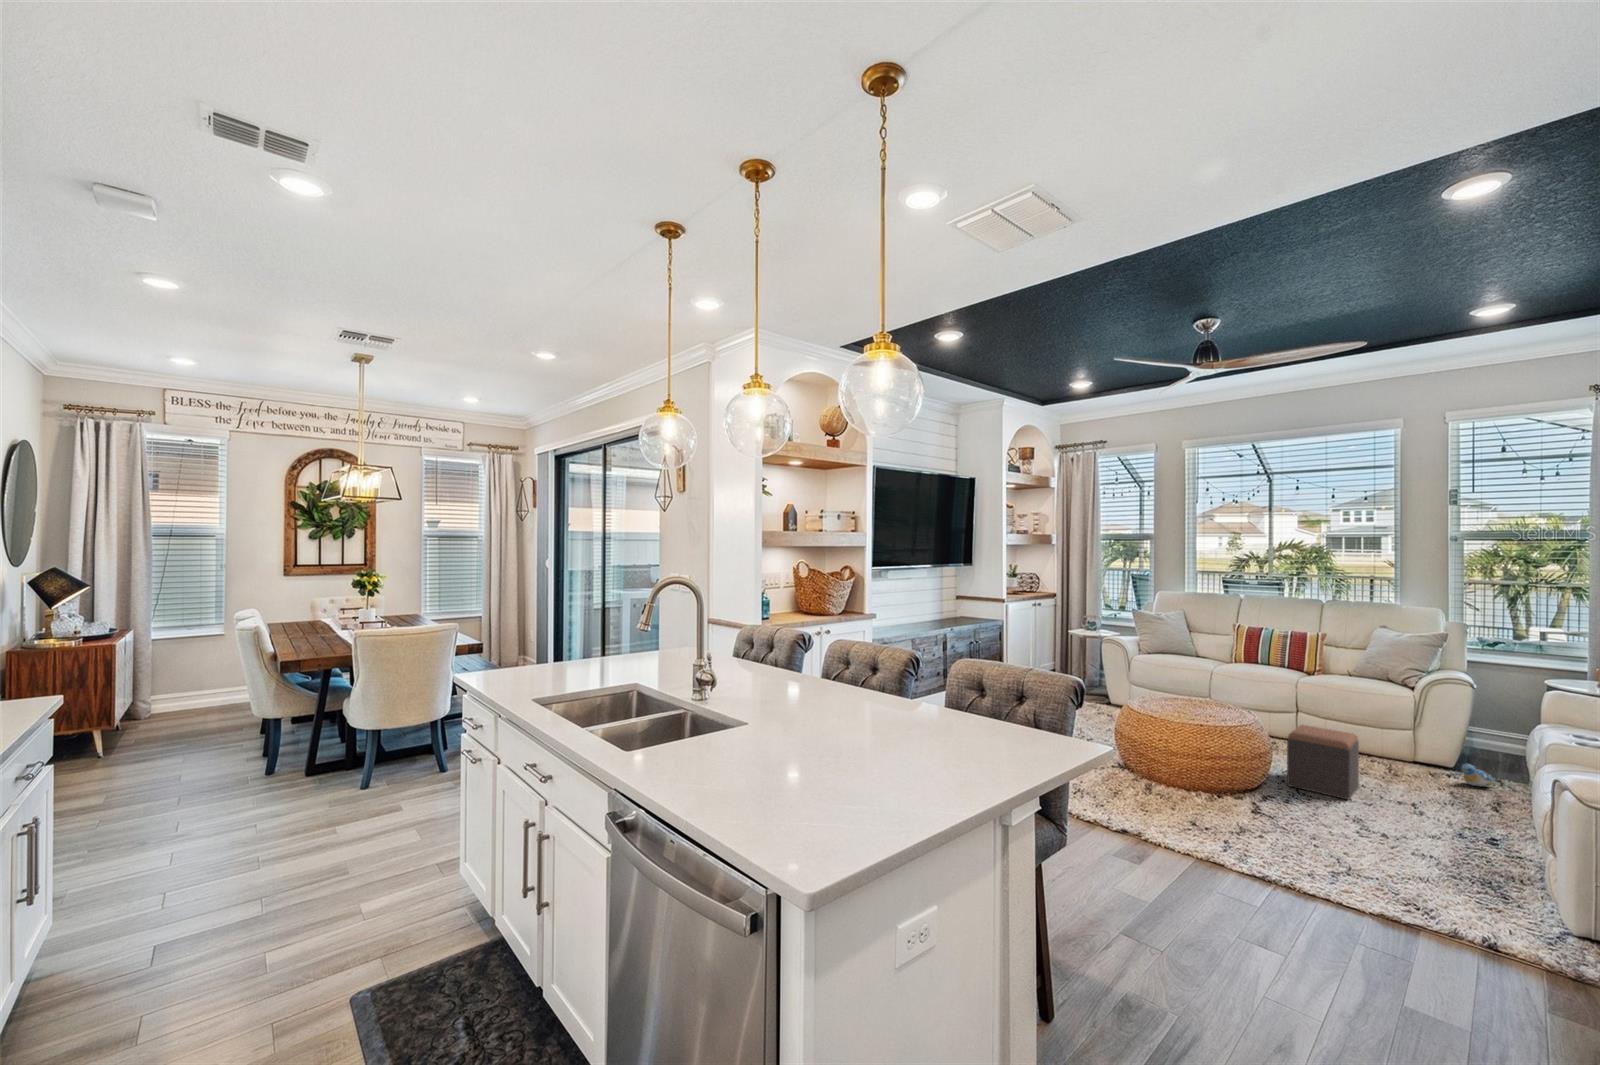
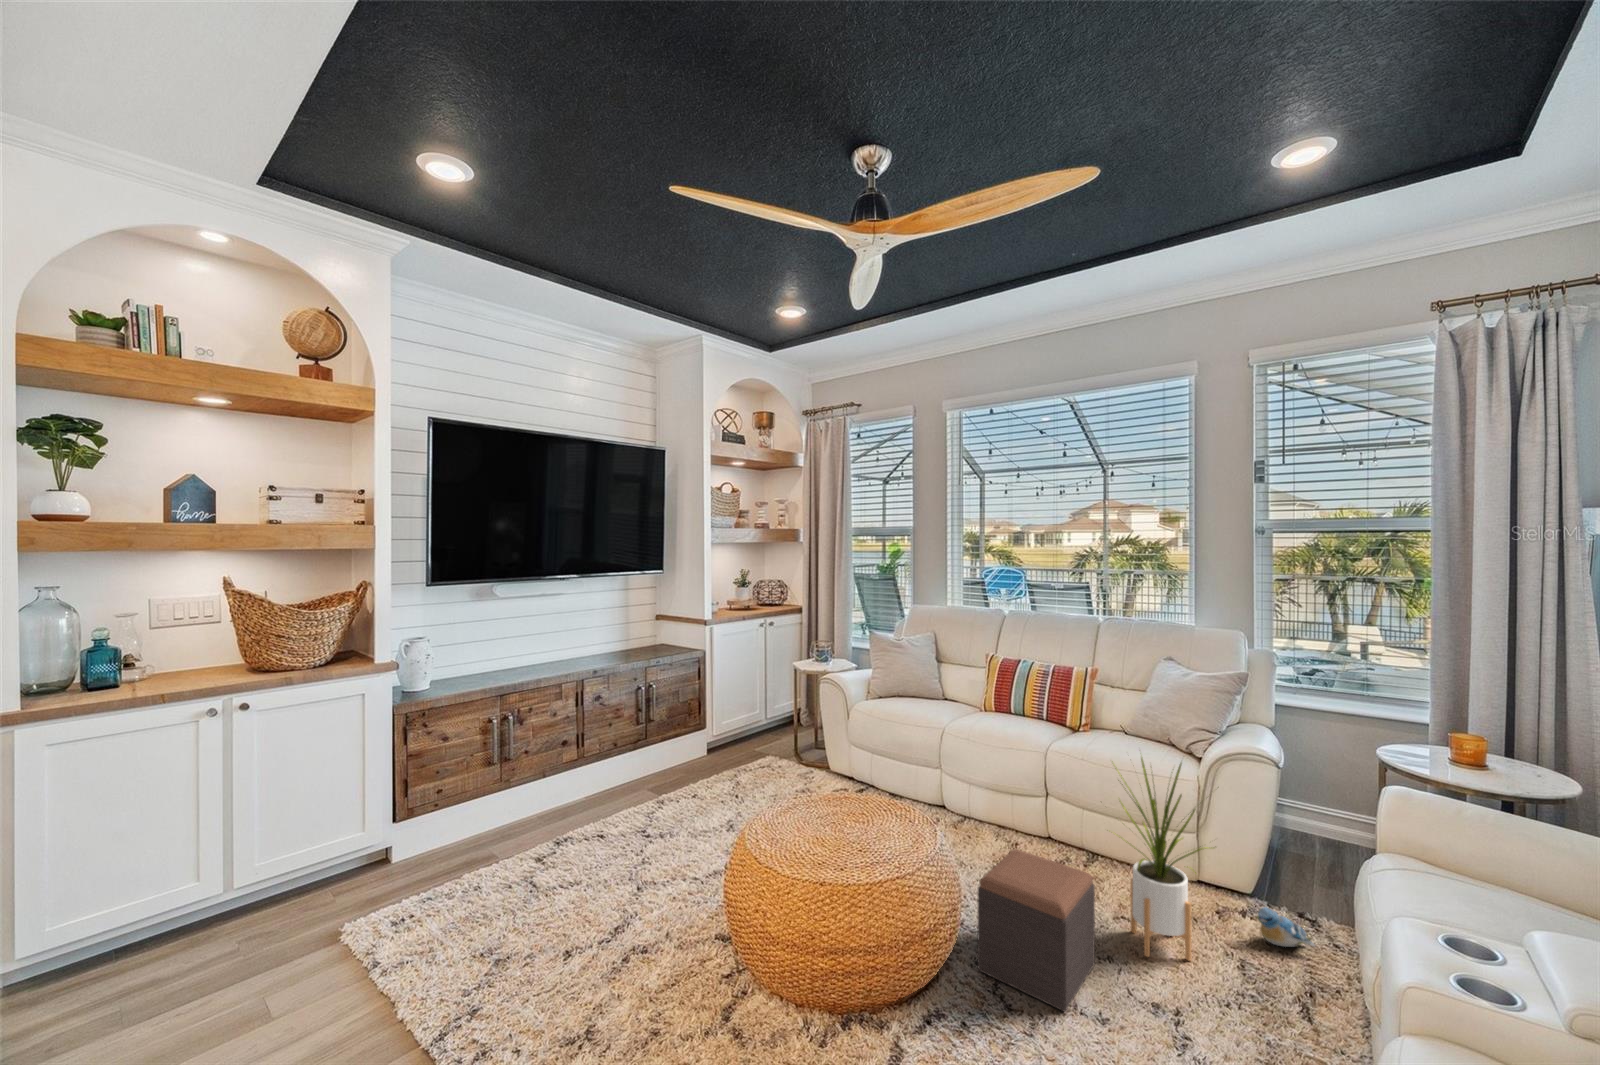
house plant: none [1358,667,1439,789] -> present [1118,758,1208,961]

